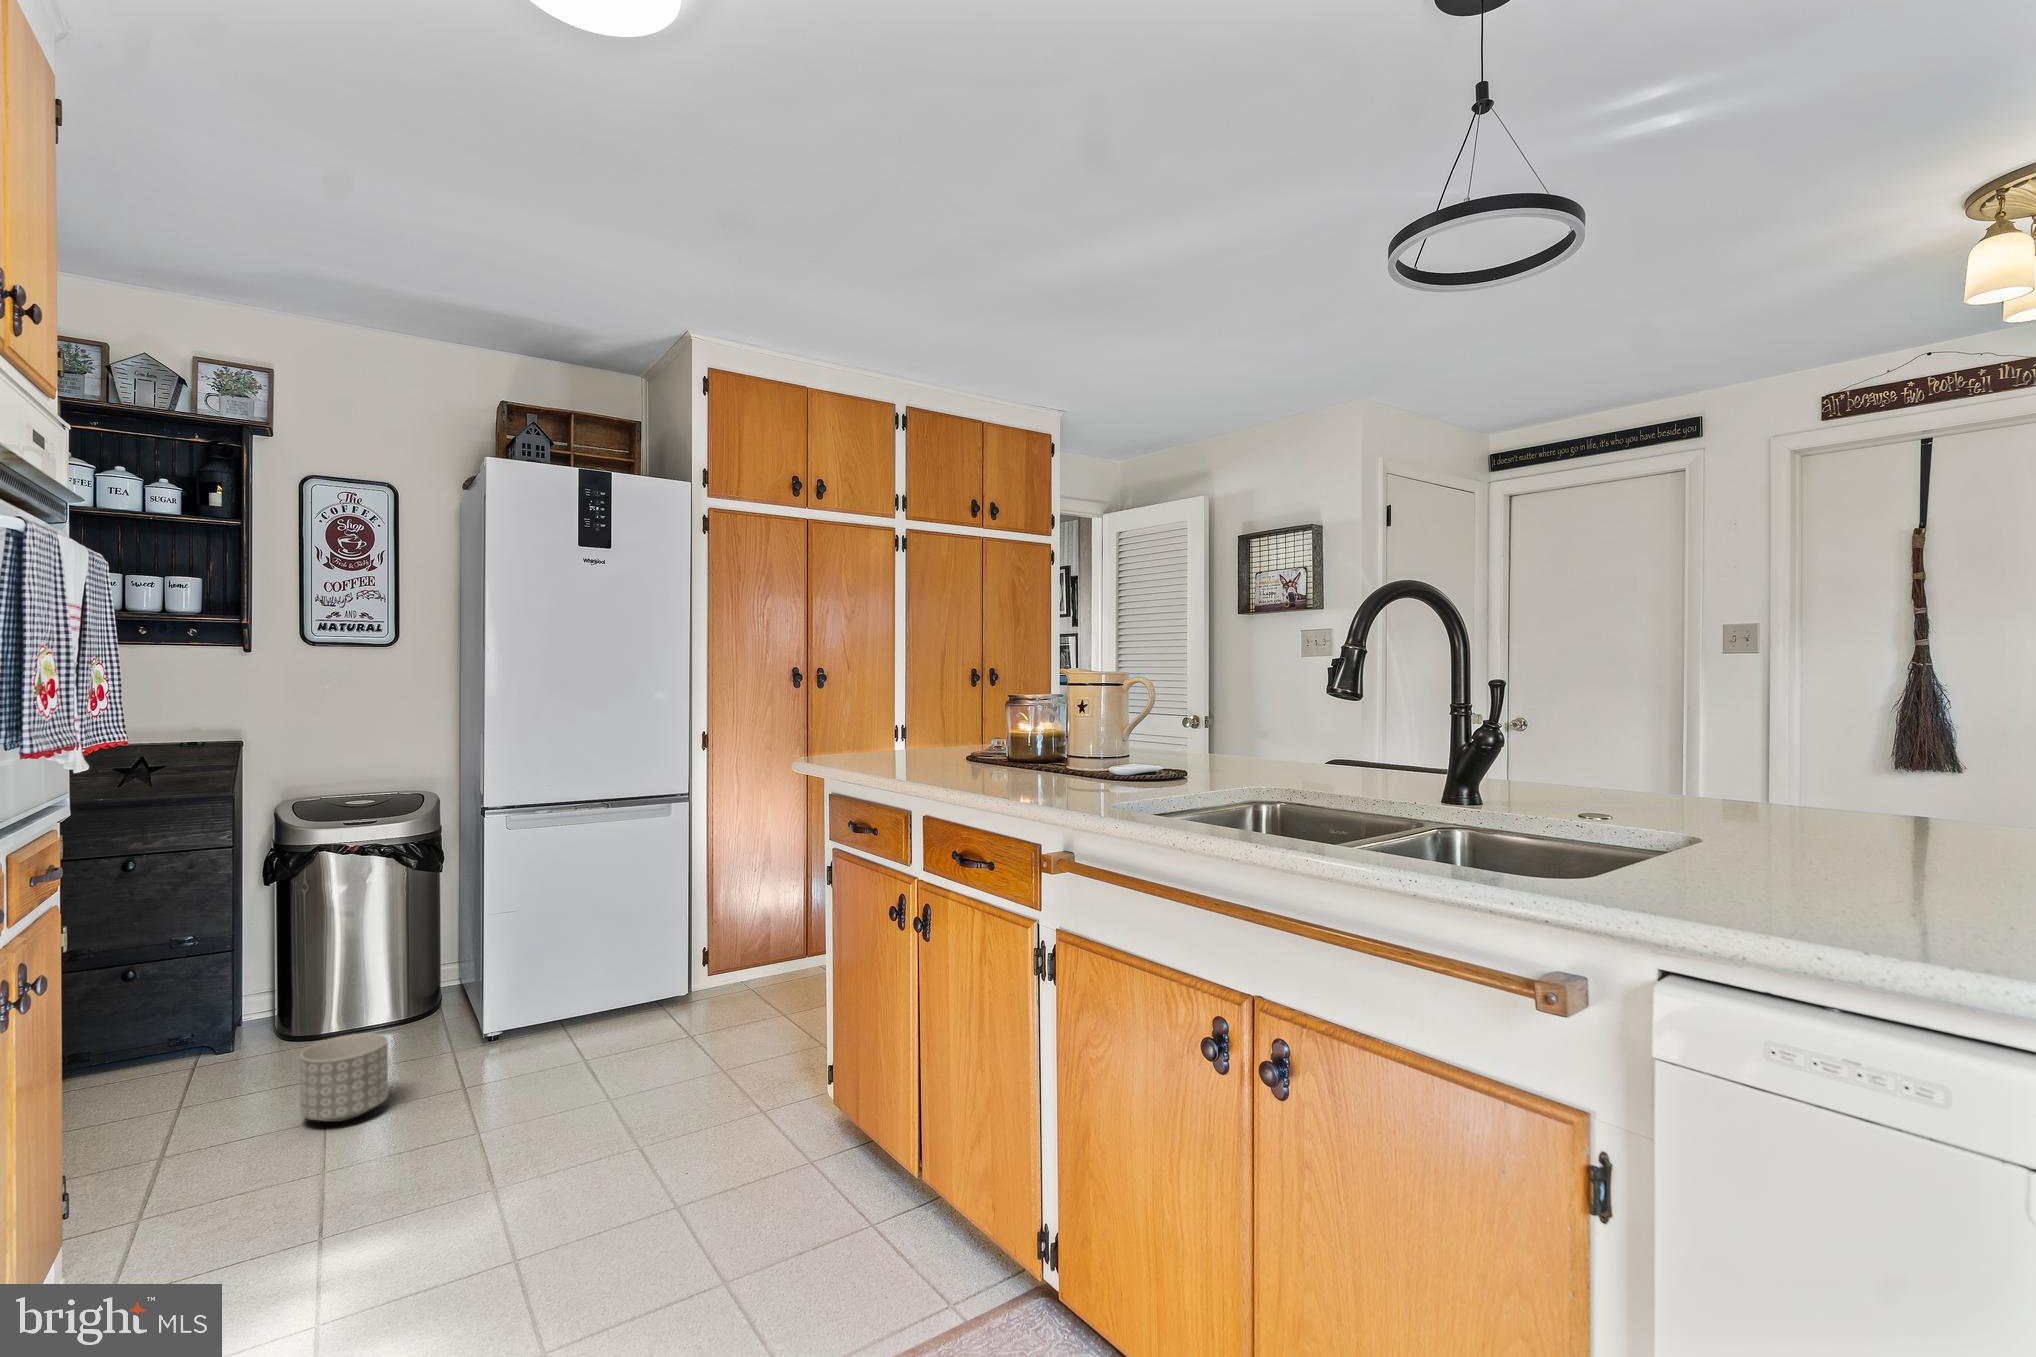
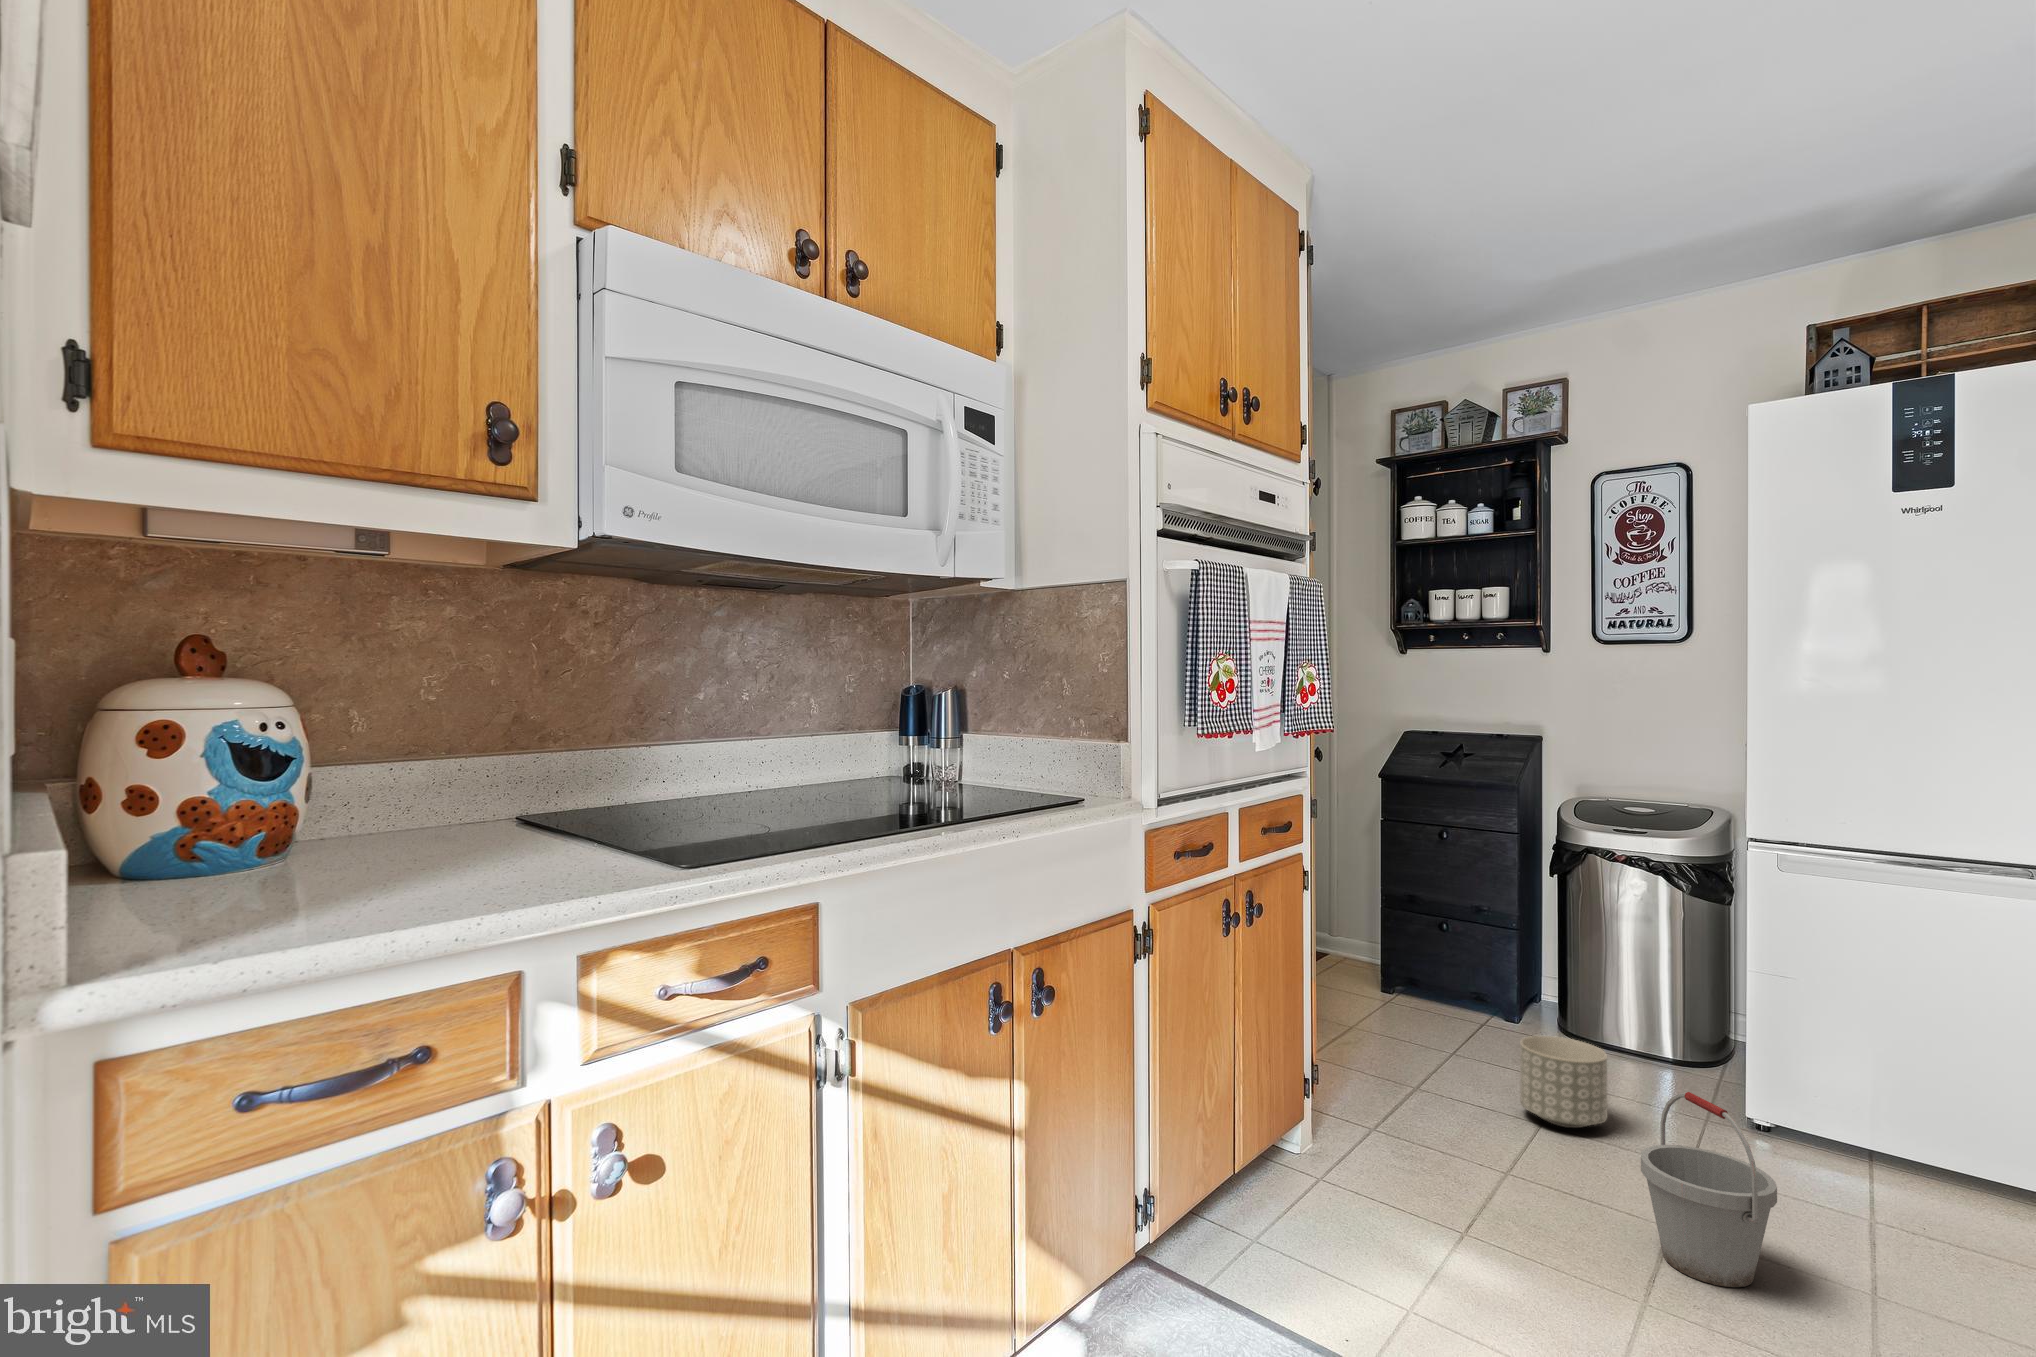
bucket: none [476,1036,573,1177] -> present [1641,1092,1777,1287]

